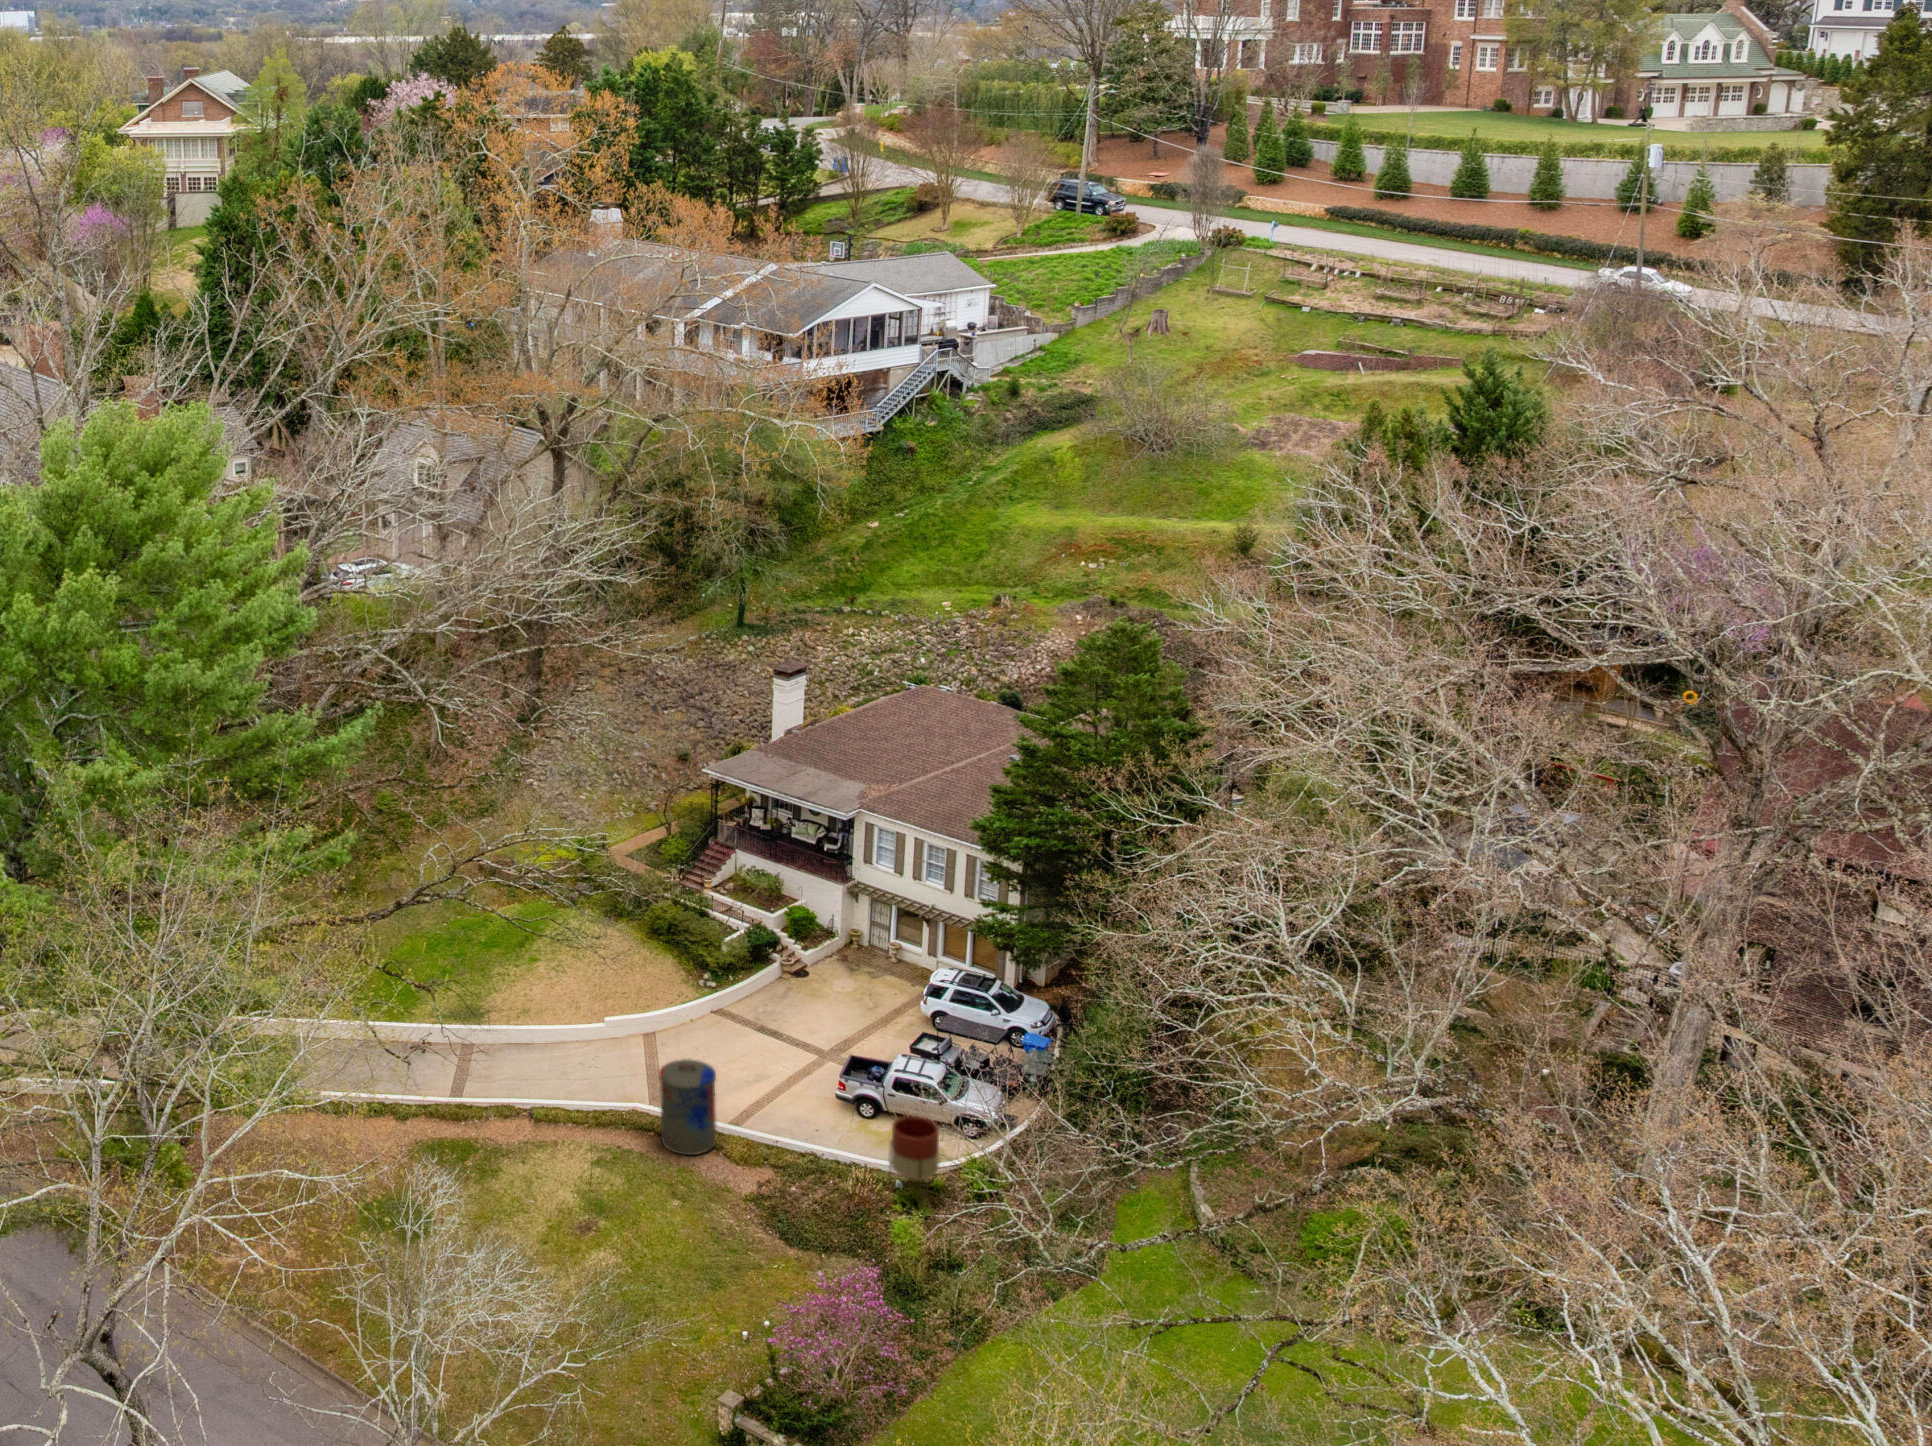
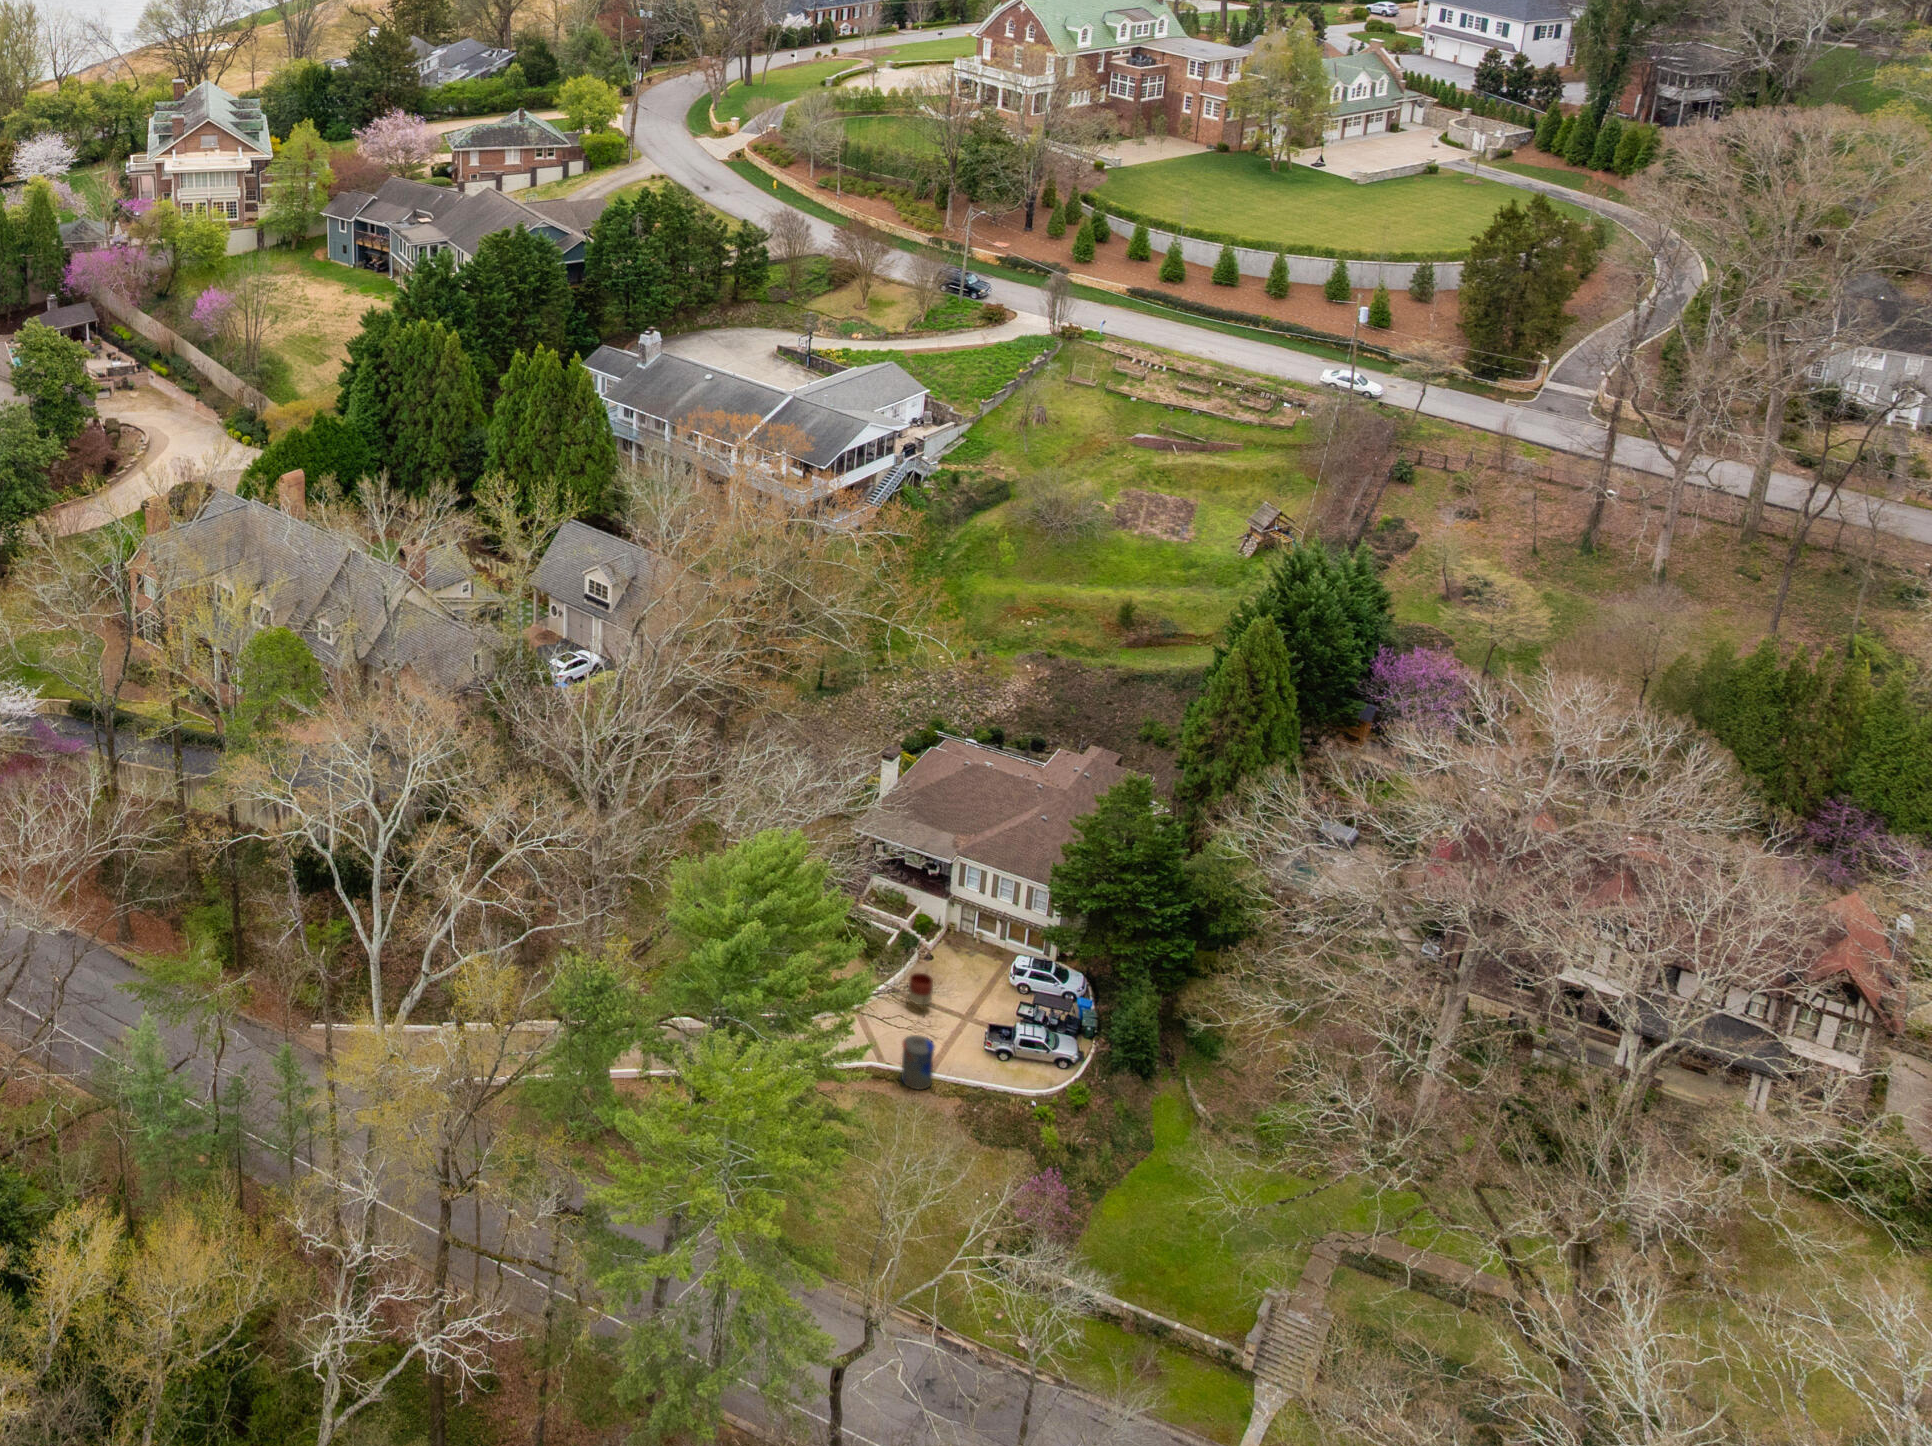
planter: present [889,1116,939,1181] -> present [908,973,933,1006]

